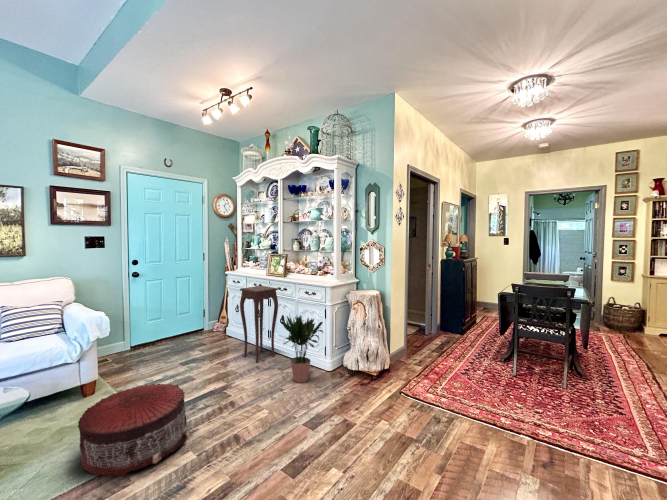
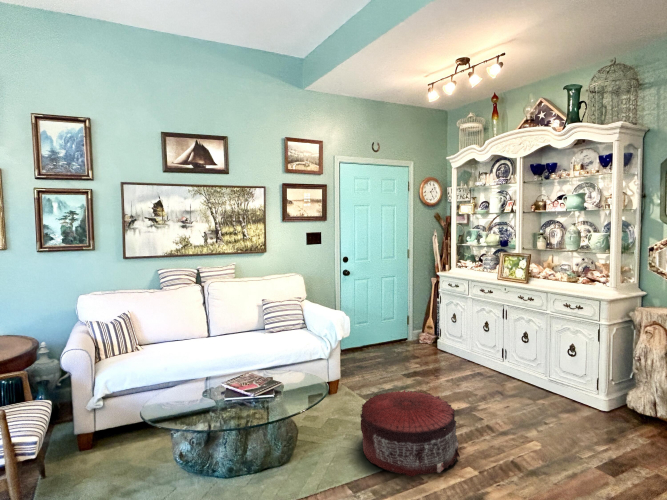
side table: present [240,286,278,363] -> none [471,292,521,386]
potted plant: present [282,316,323,382] -> none [541,327,604,419]

